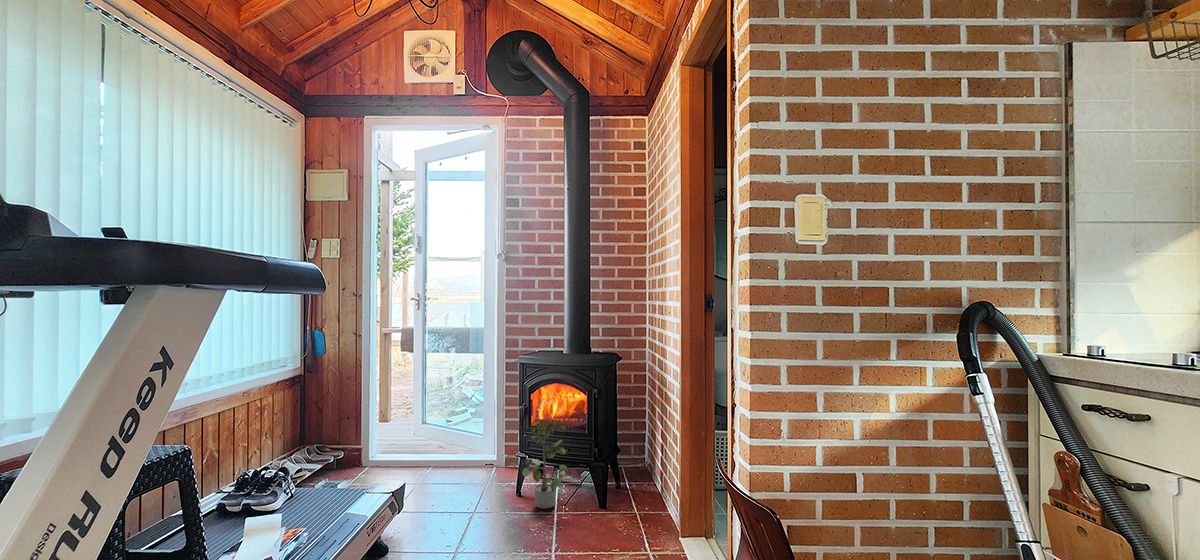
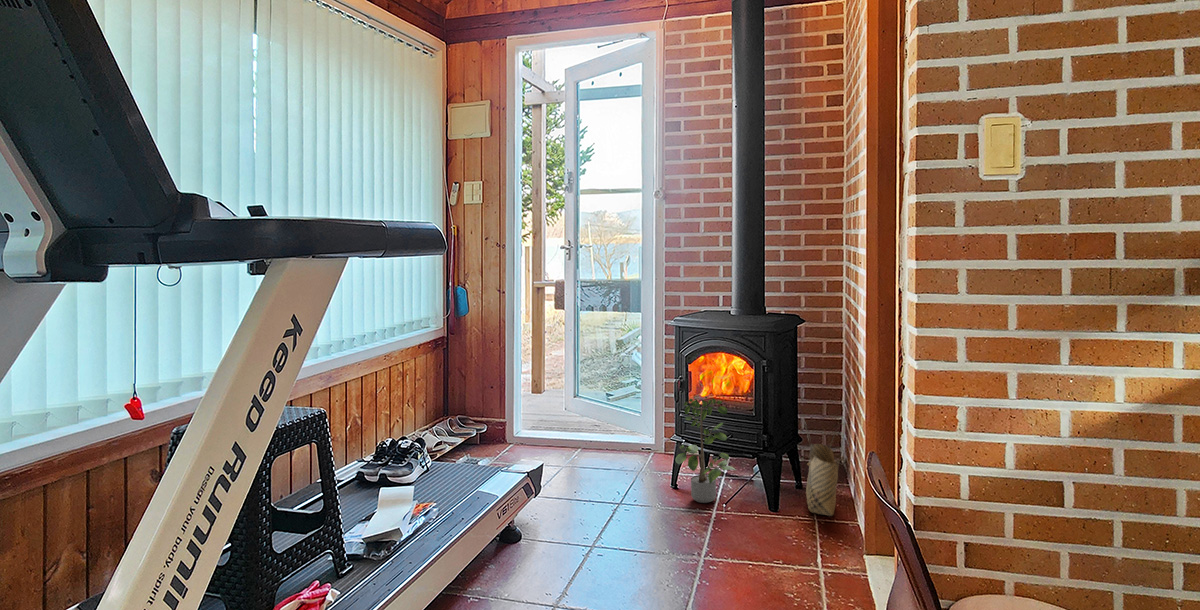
woven basket: none [625,434,656,512] -> present [804,421,843,516]

